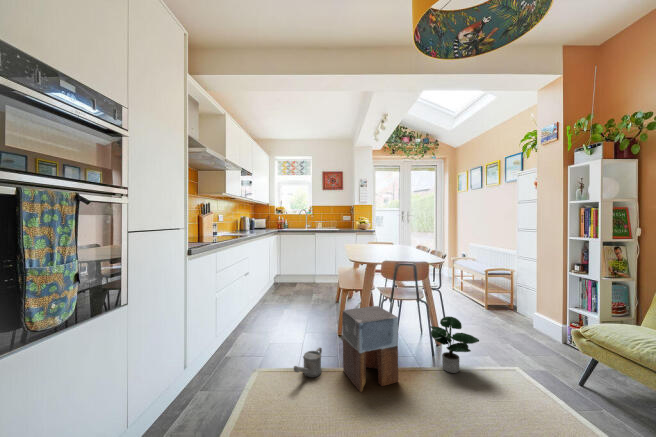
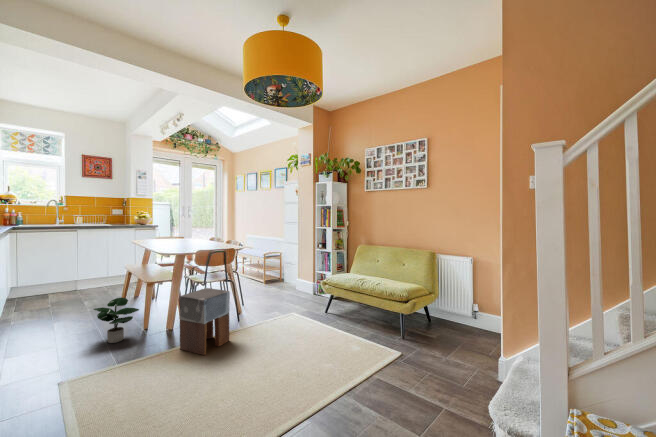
potted plant: present [430,316,479,373] -> present [94,298,139,343]
watering can: present [294,348,322,377] -> none [140,337,160,364]

